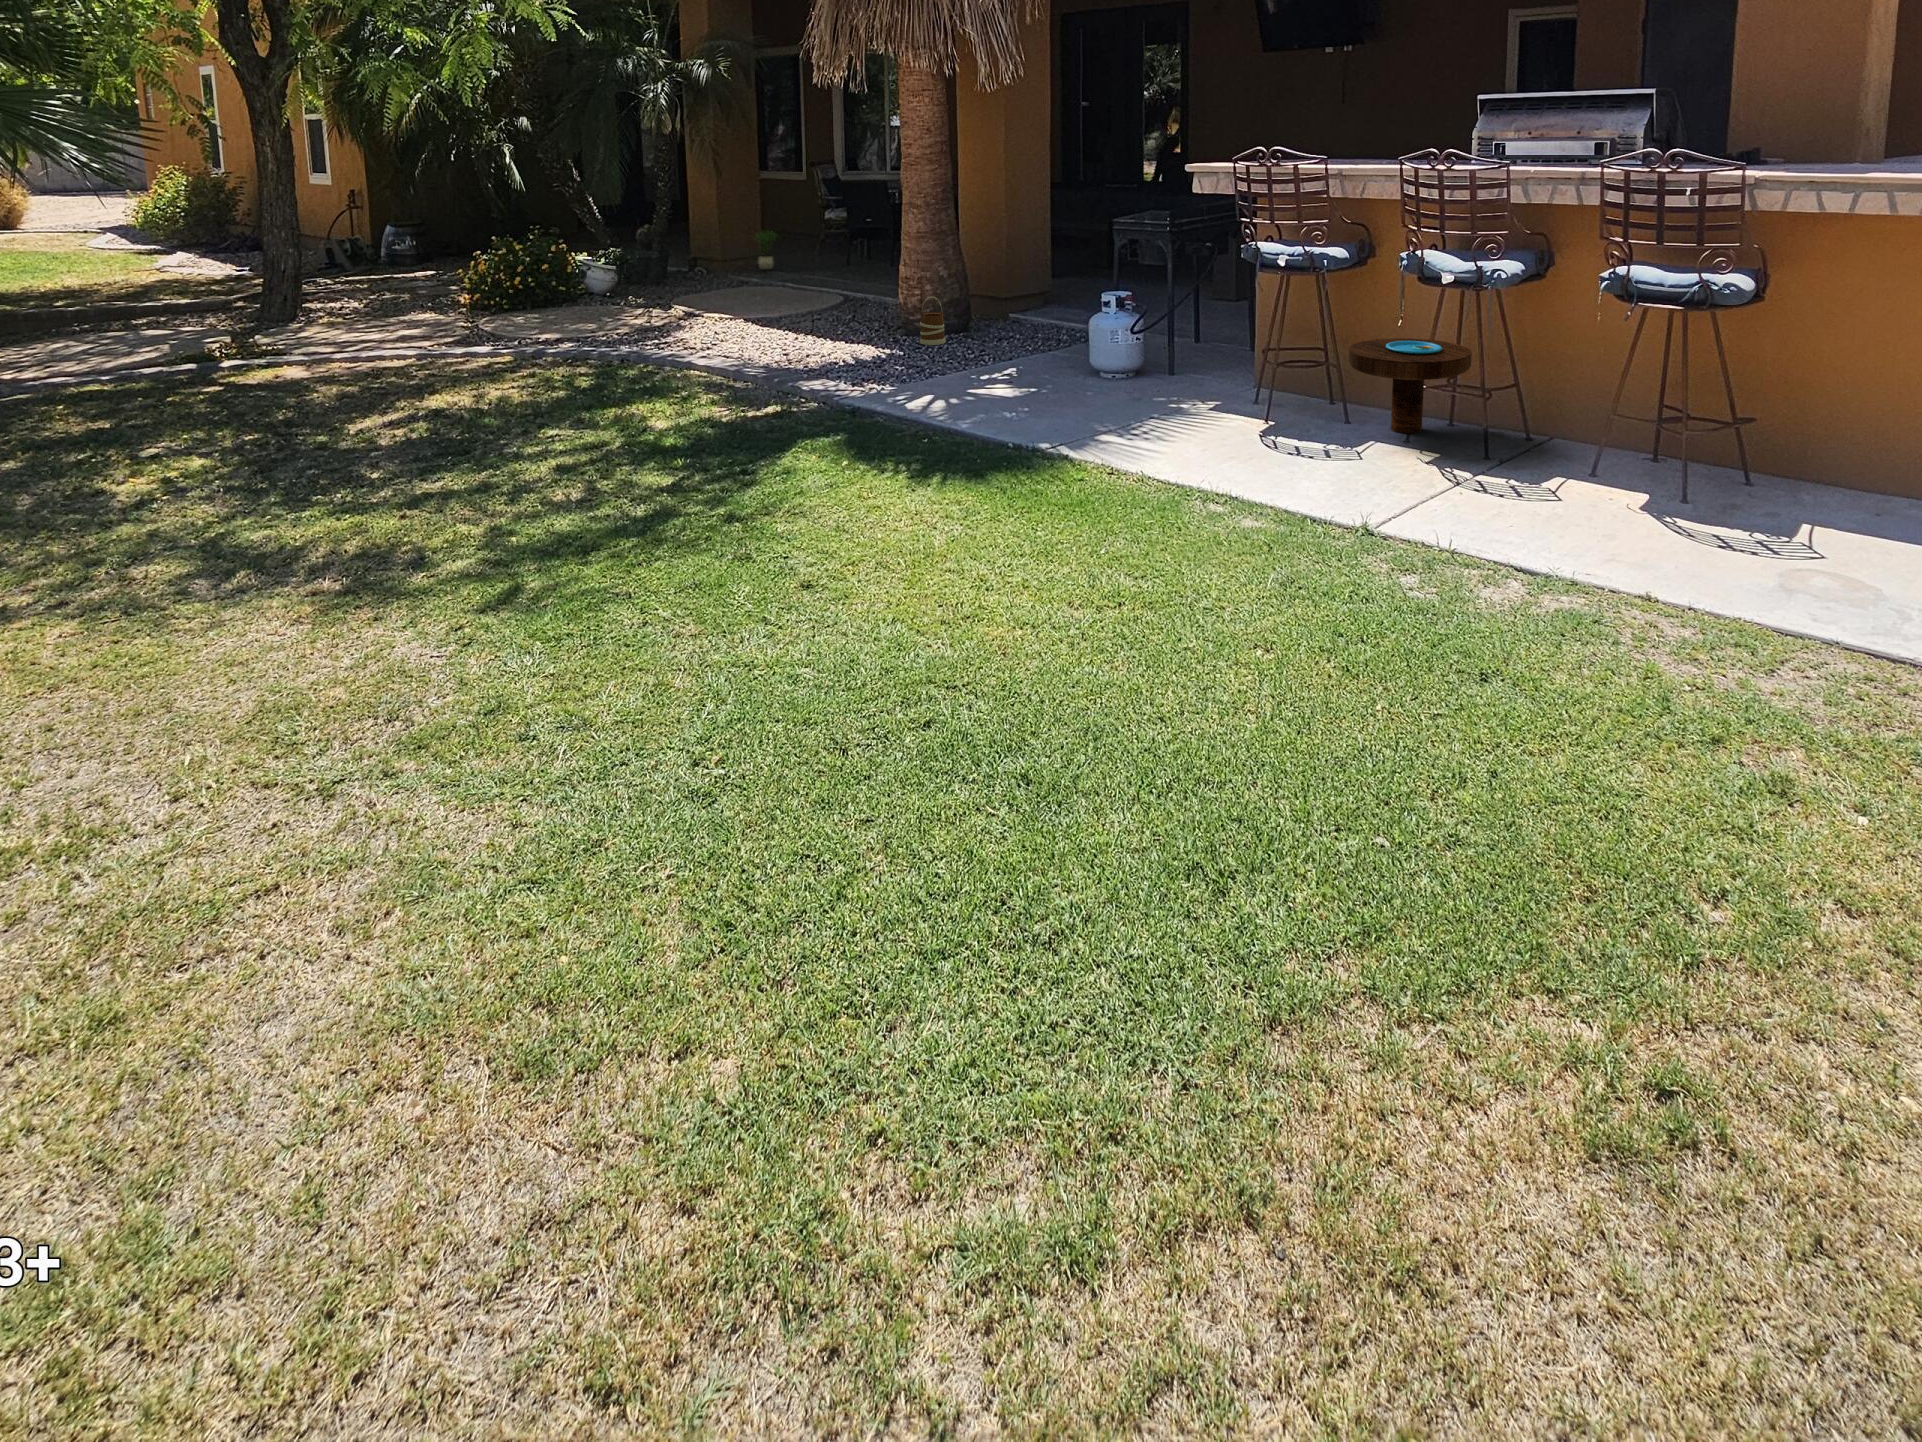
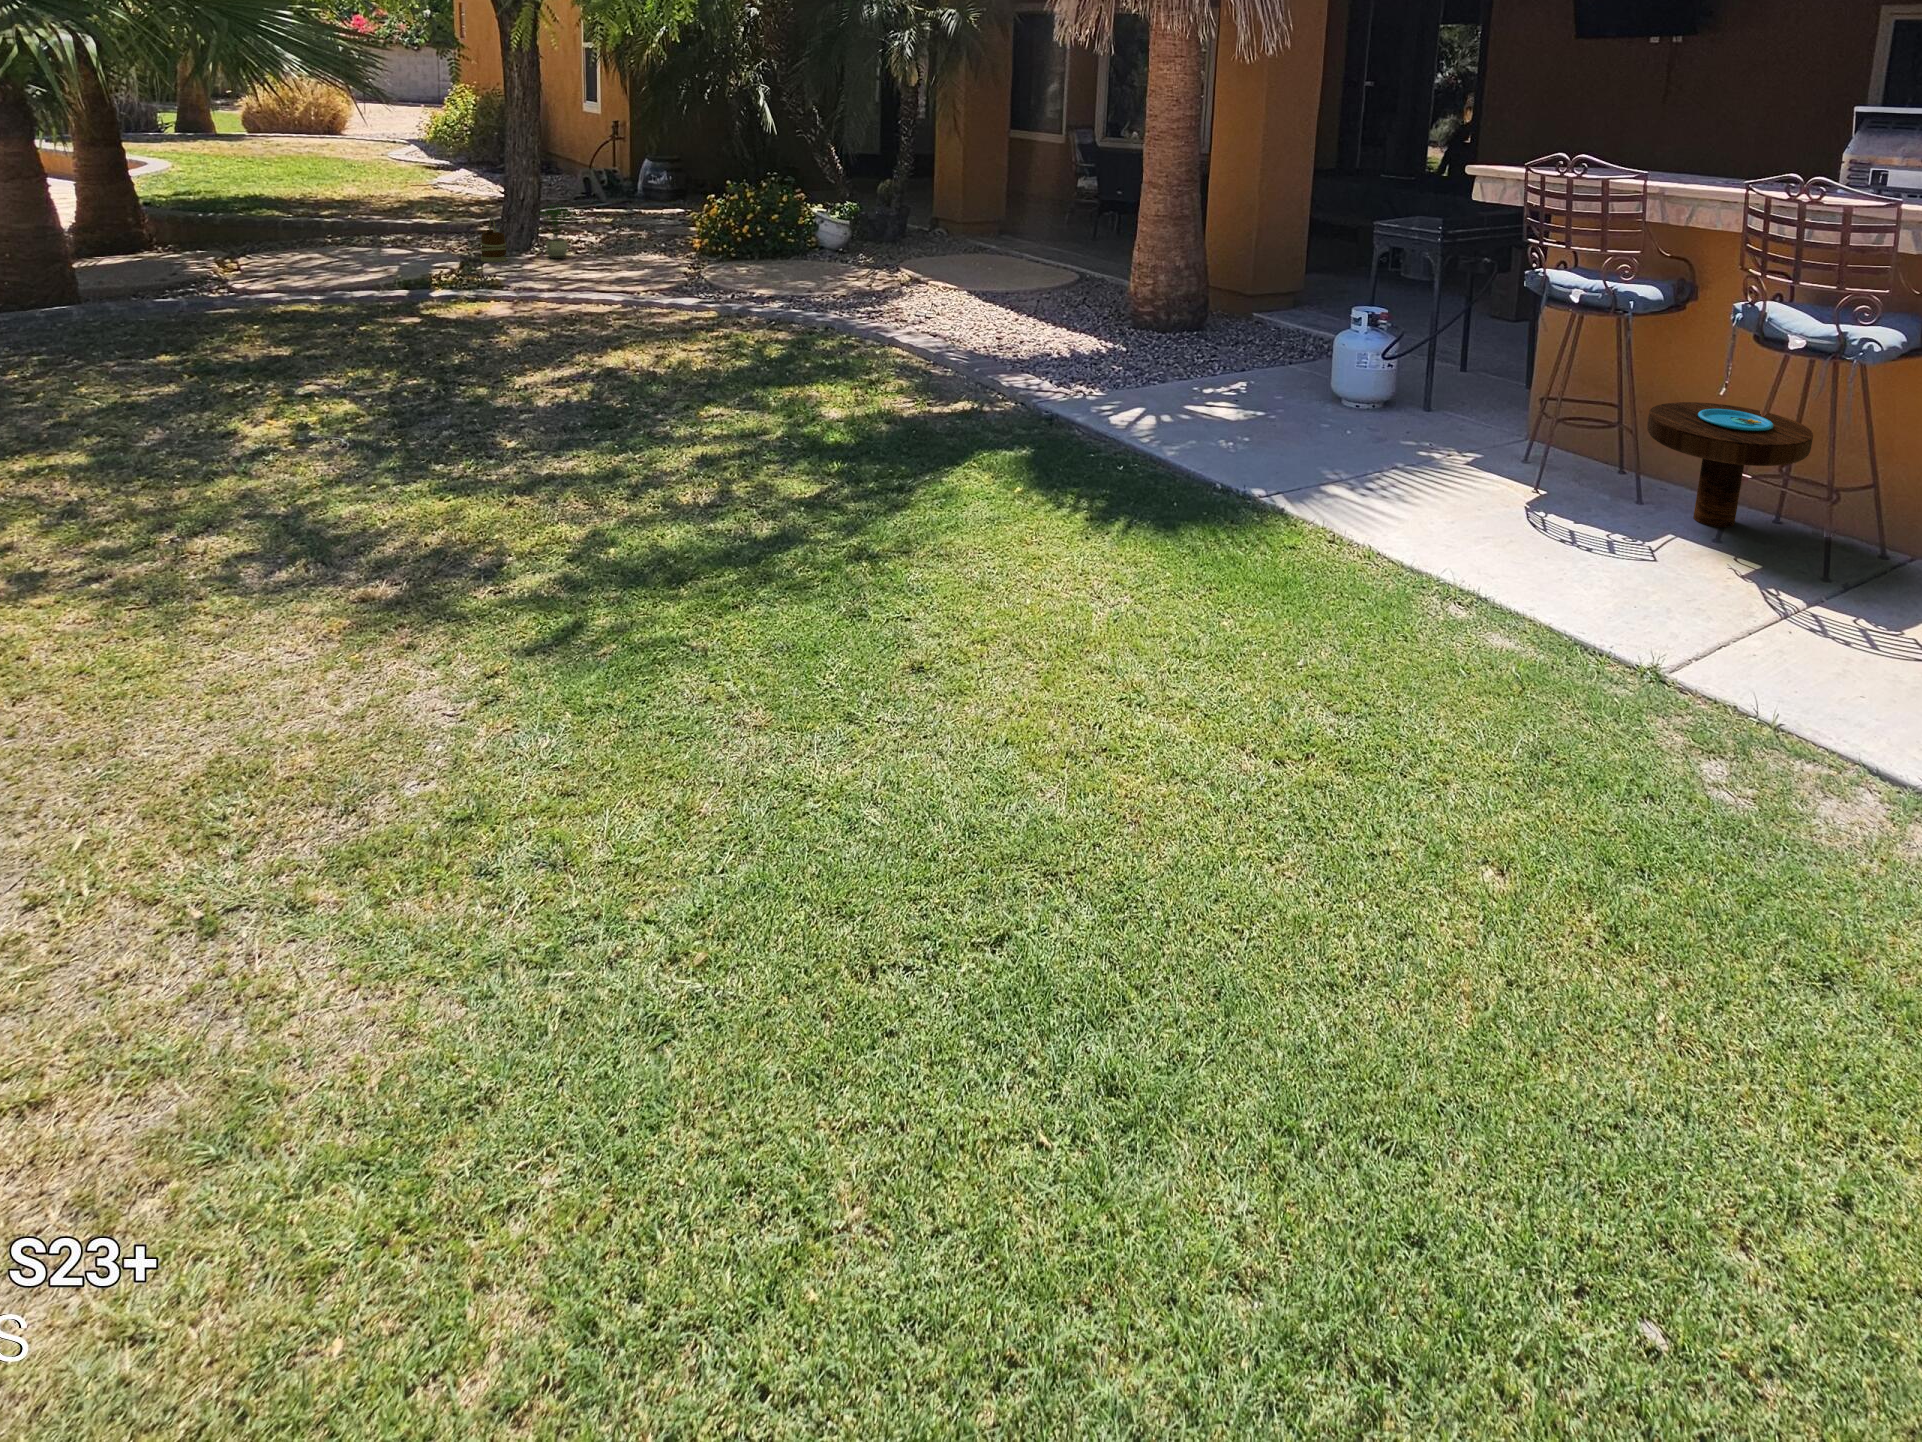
potted plant: present [756,231,775,271] -> present [539,205,573,259]
wooden bucket: present [920,297,946,345] -> present [480,217,508,262]

